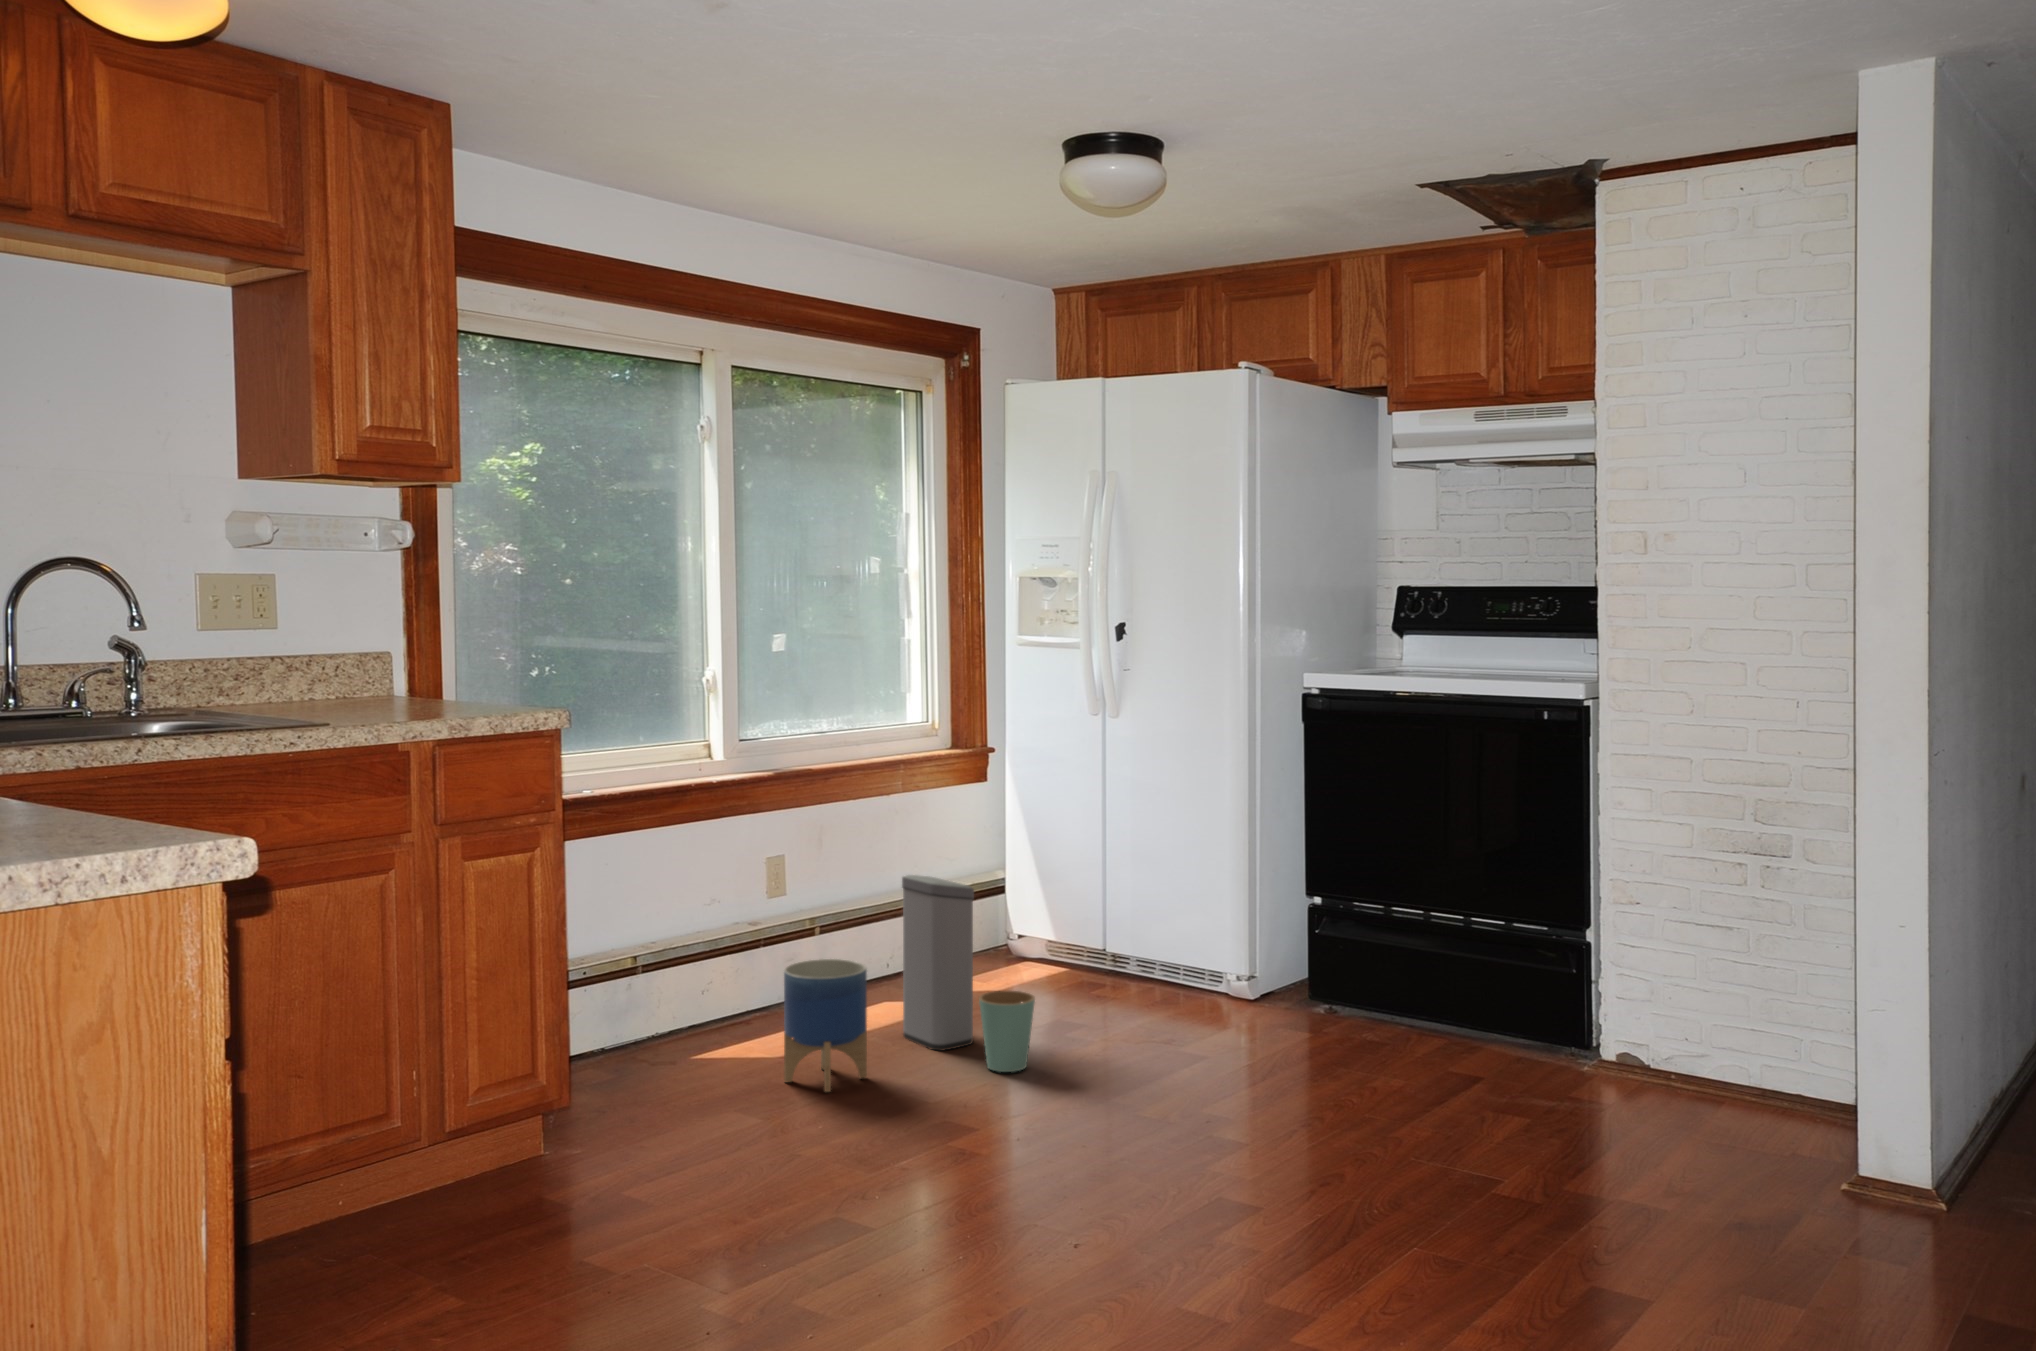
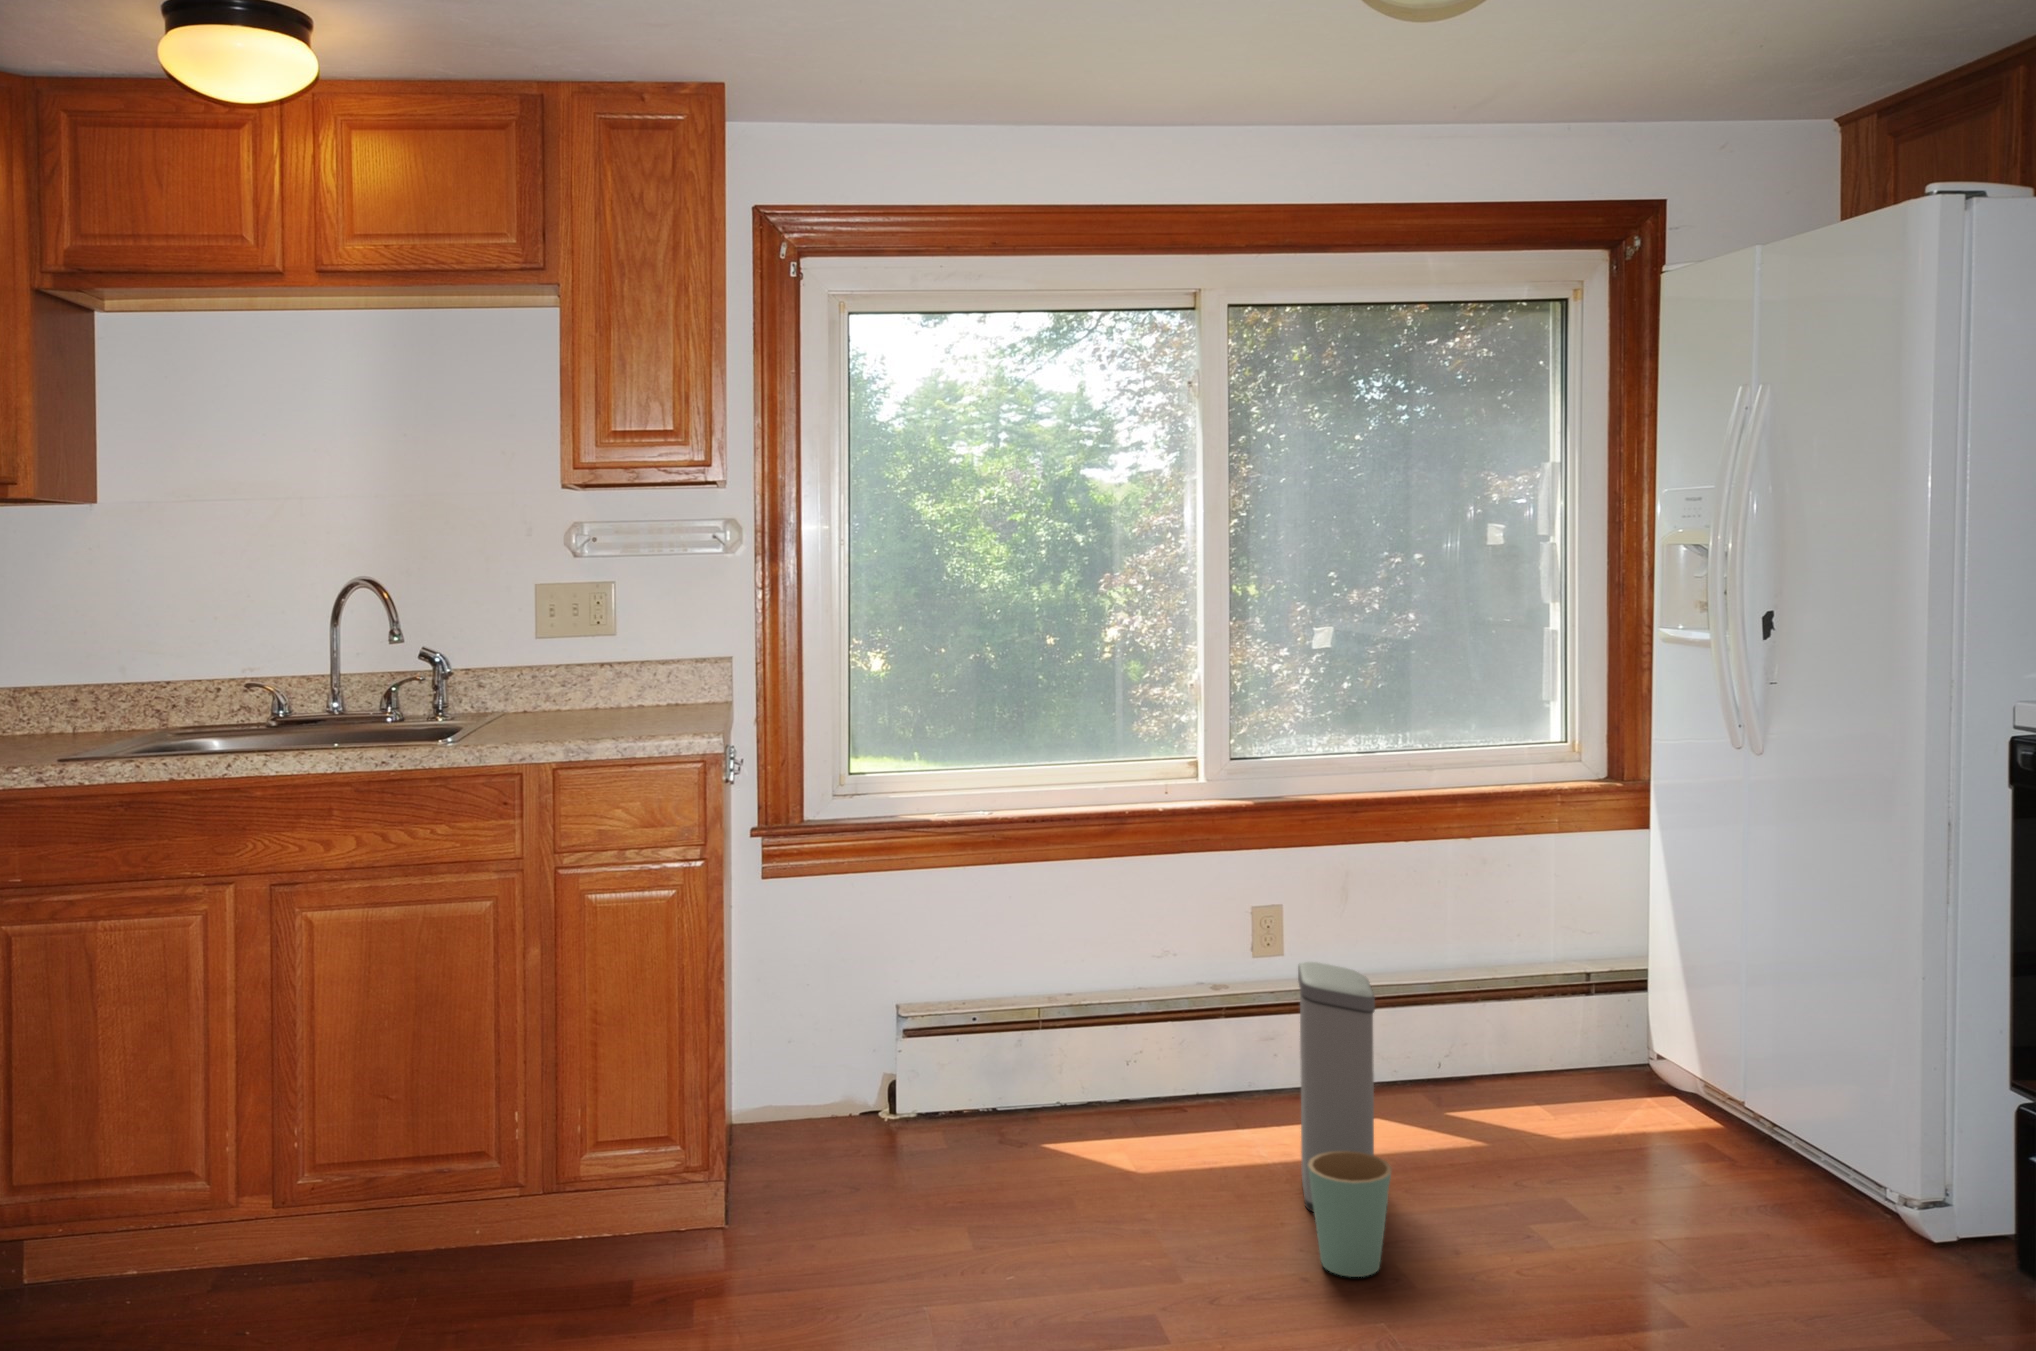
planter: present [784,959,867,1092] -> none [1064,1053,1169,1230]

